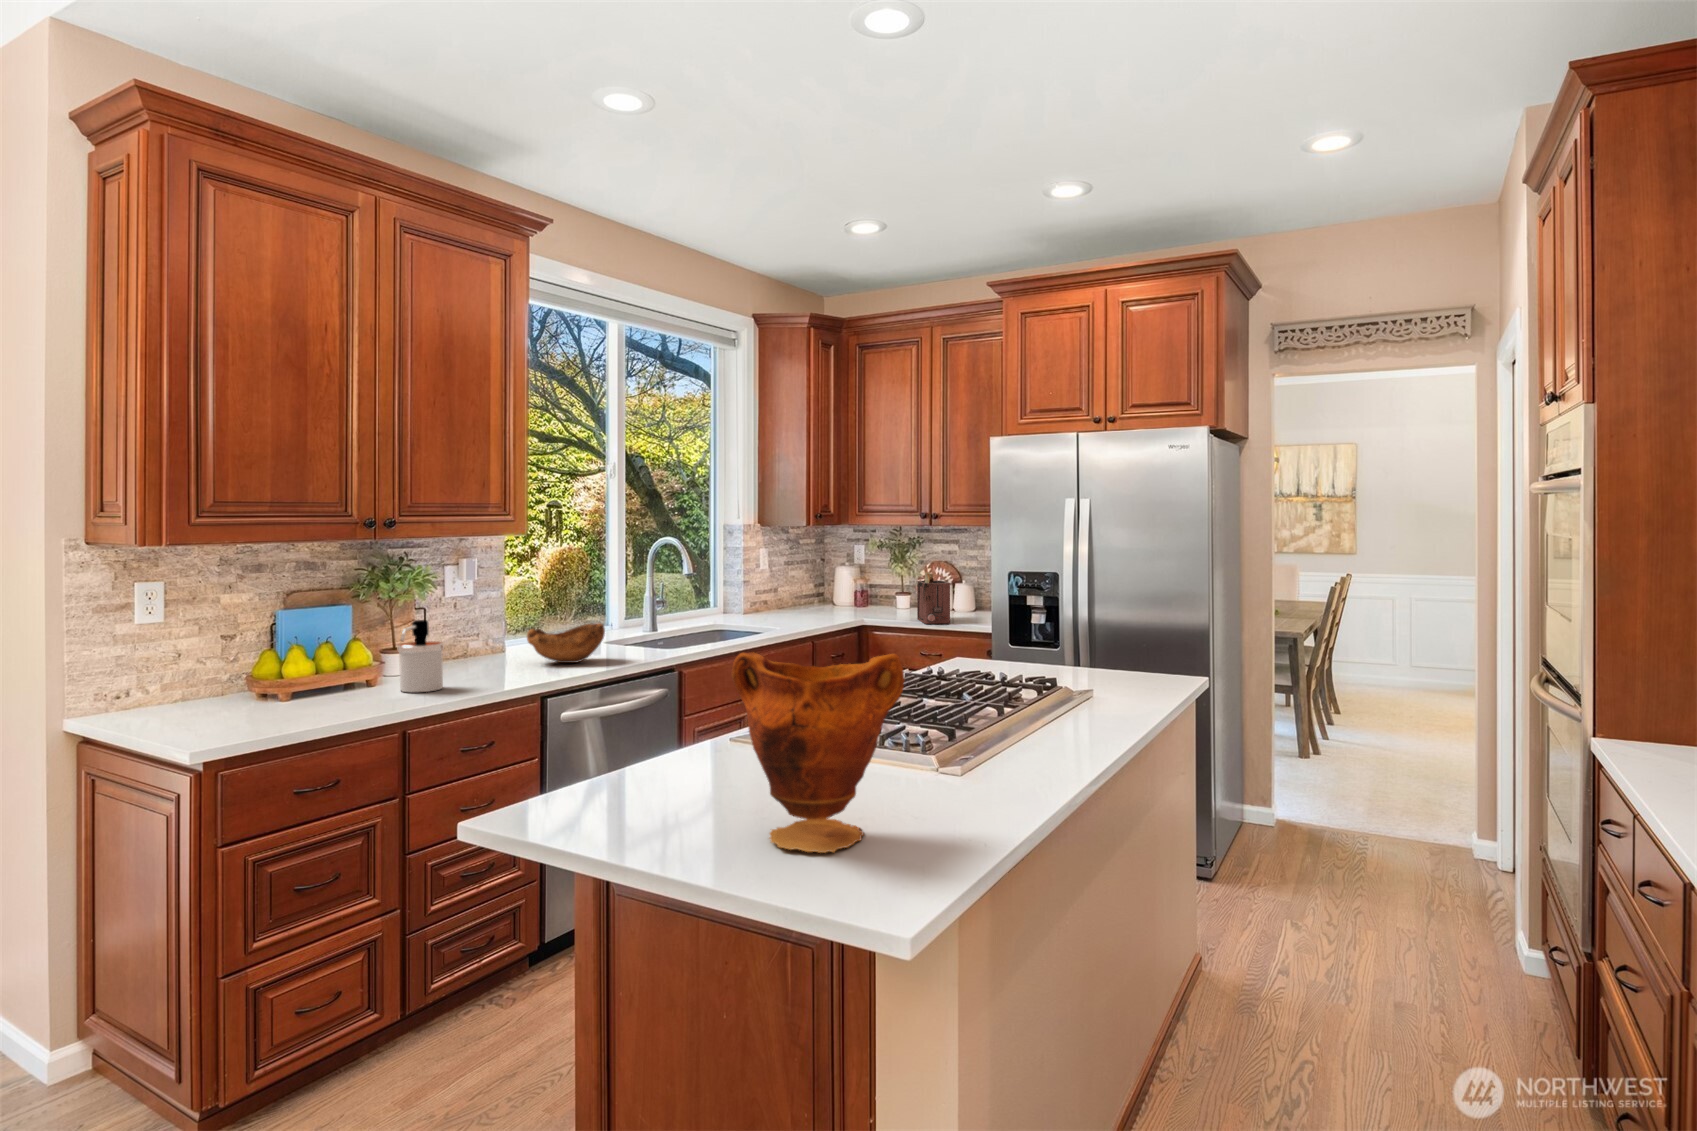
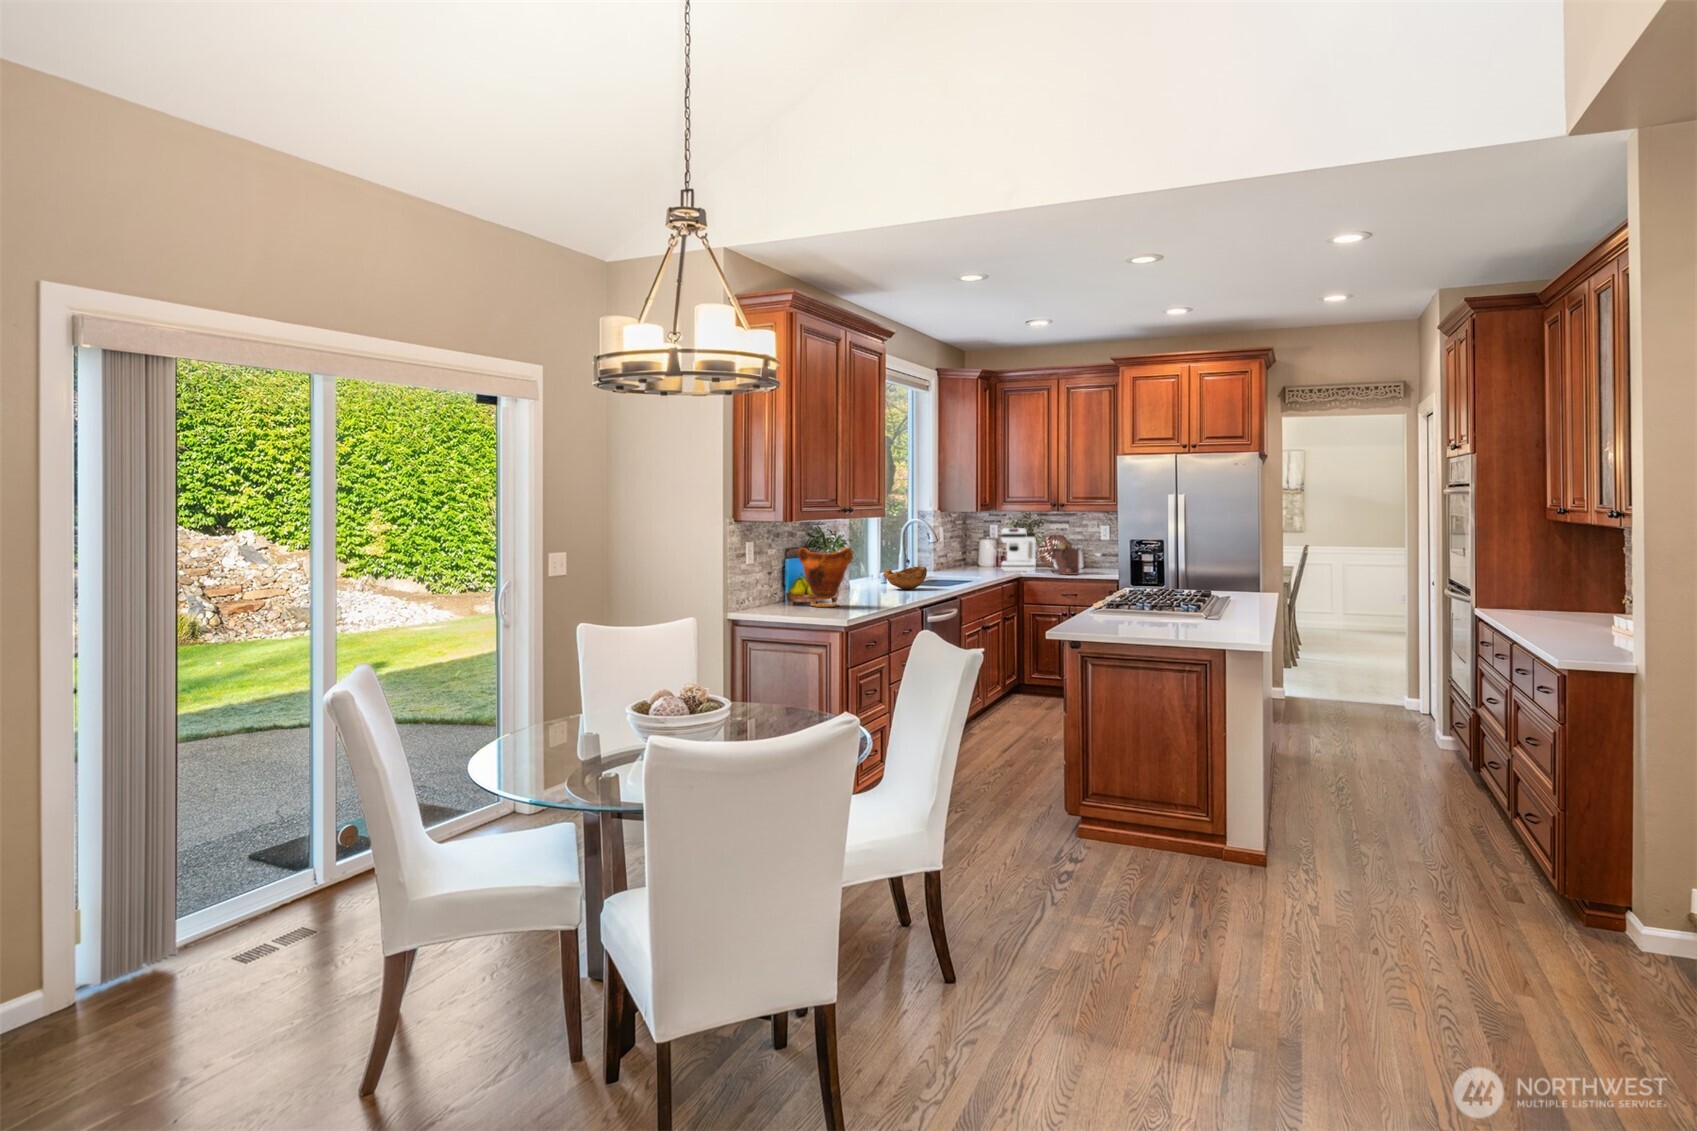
coffee maker: none [846,550,904,616] -> present [1001,528,1035,571]
soap dispenser: present [398,620,444,692] -> none [856,560,879,598]
vase: present [731,653,905,853] -> present [798,548,853,607]

